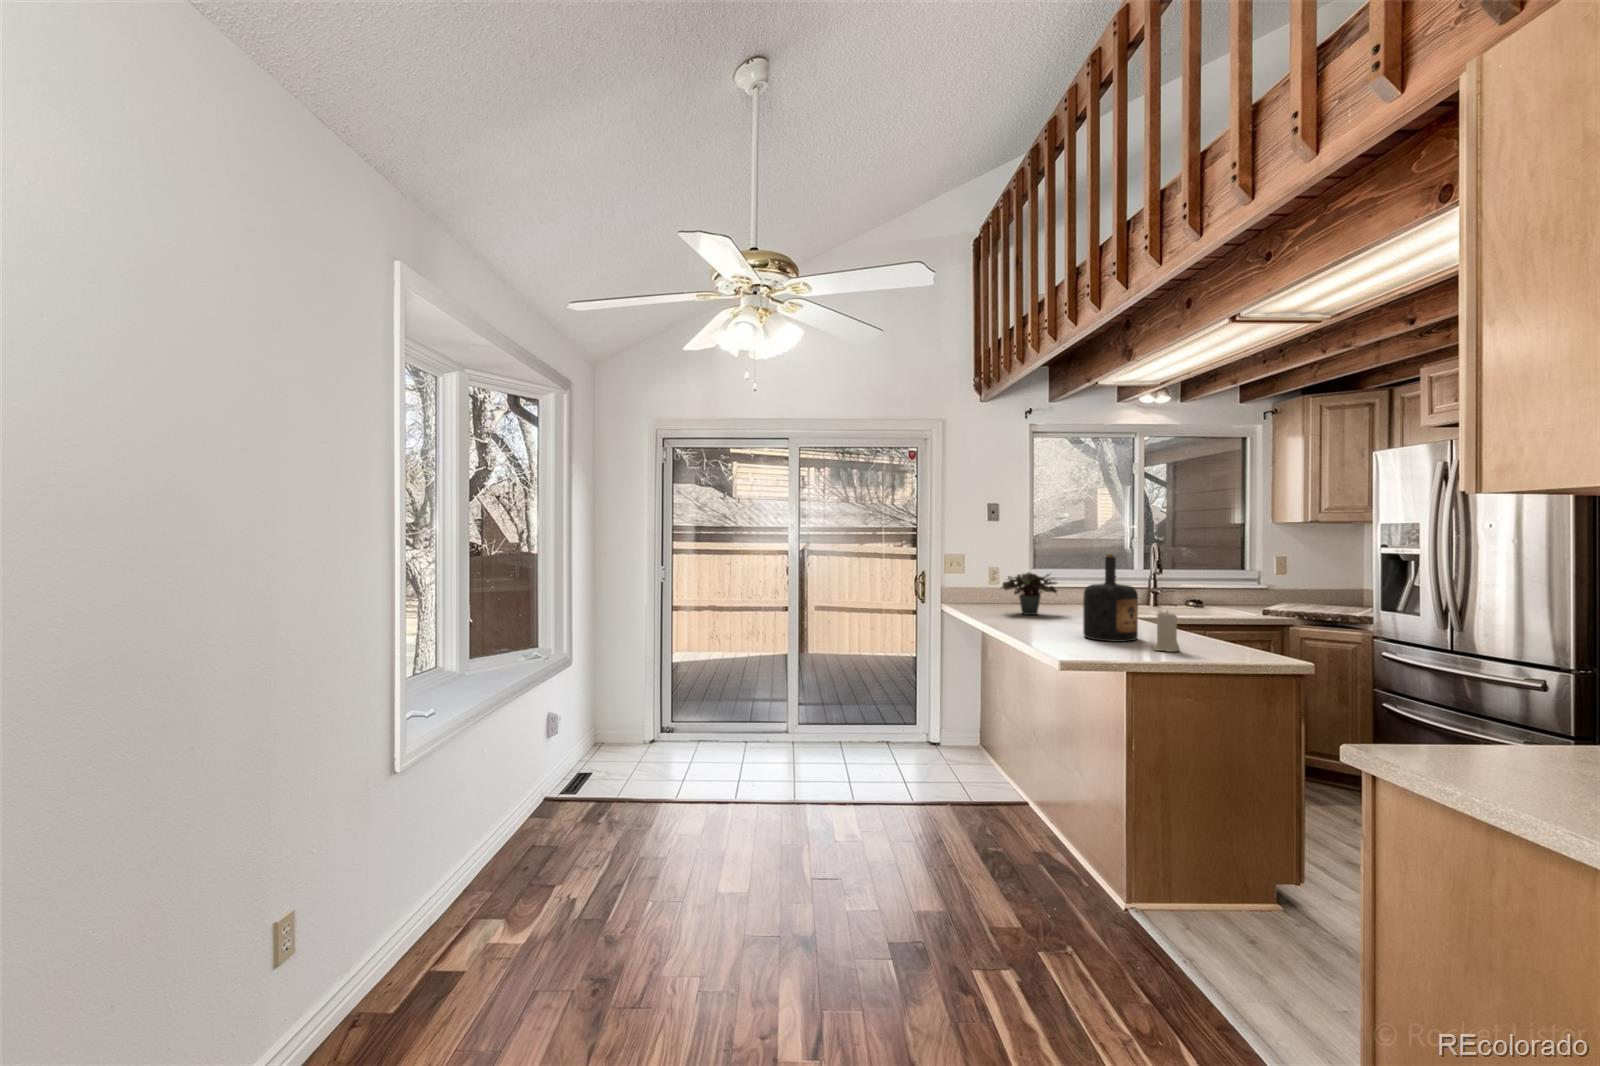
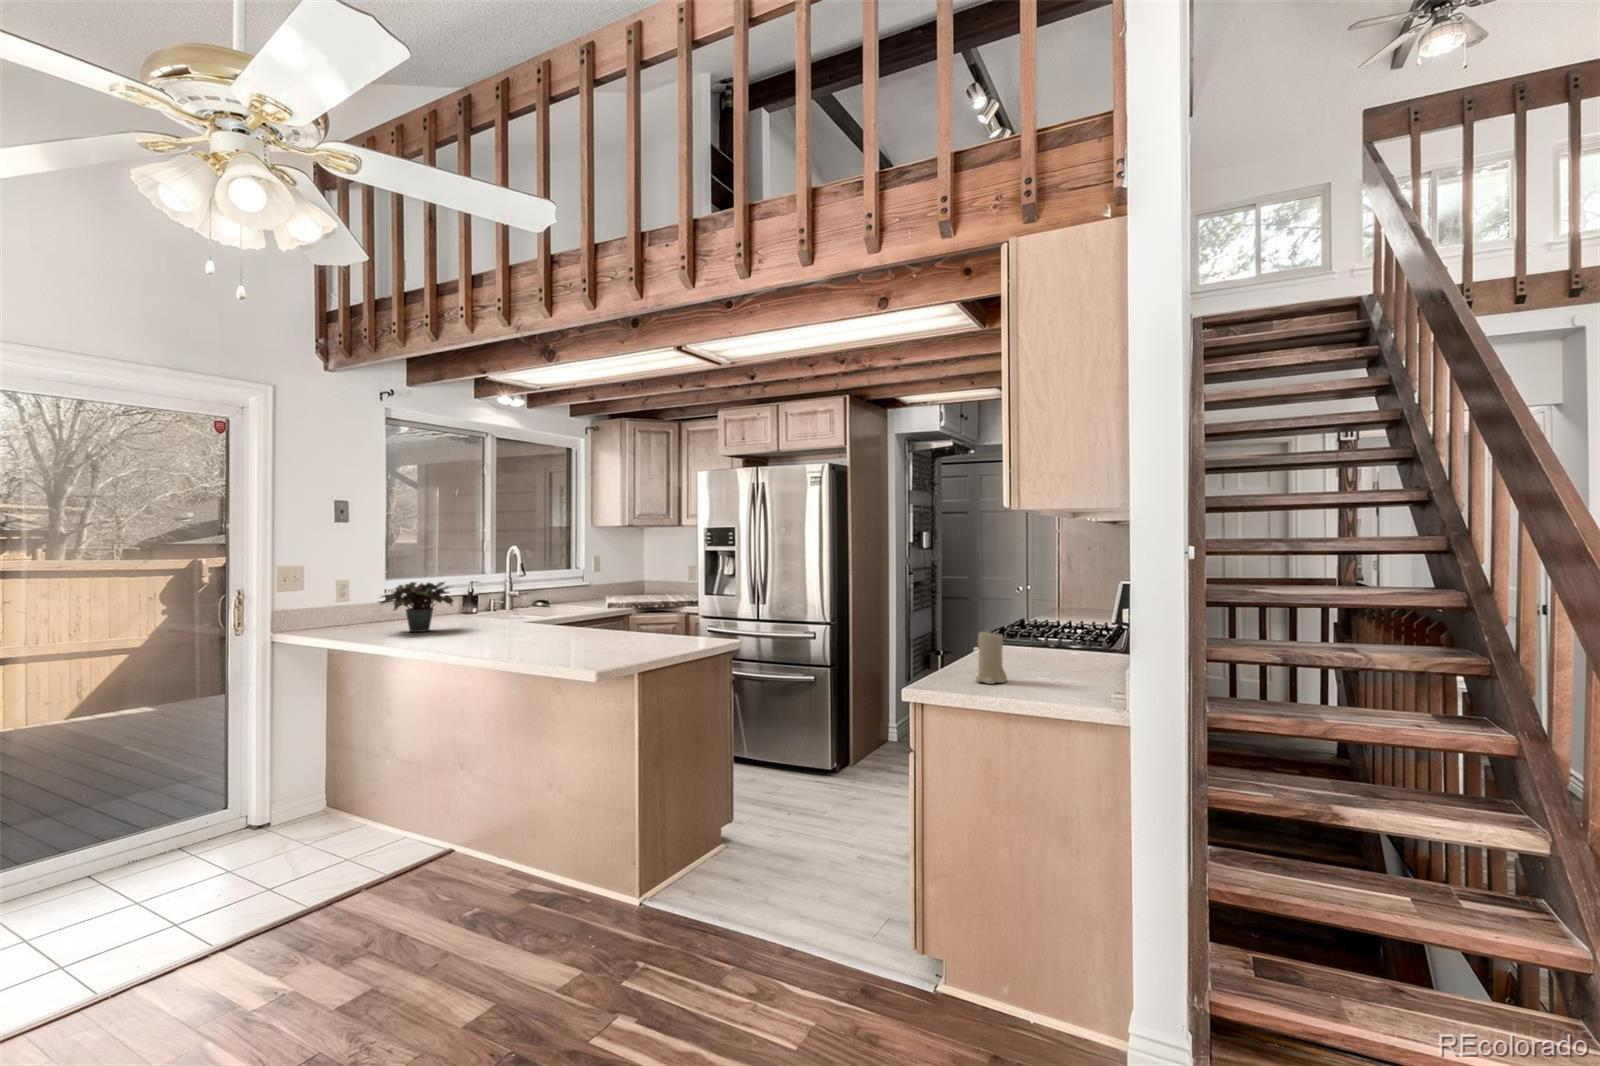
bottle: present [1083,554,1138,642] -> none [544,556,598,646]
candle: present [1153,611,1180,652] -> present [976,632,1007,684]

